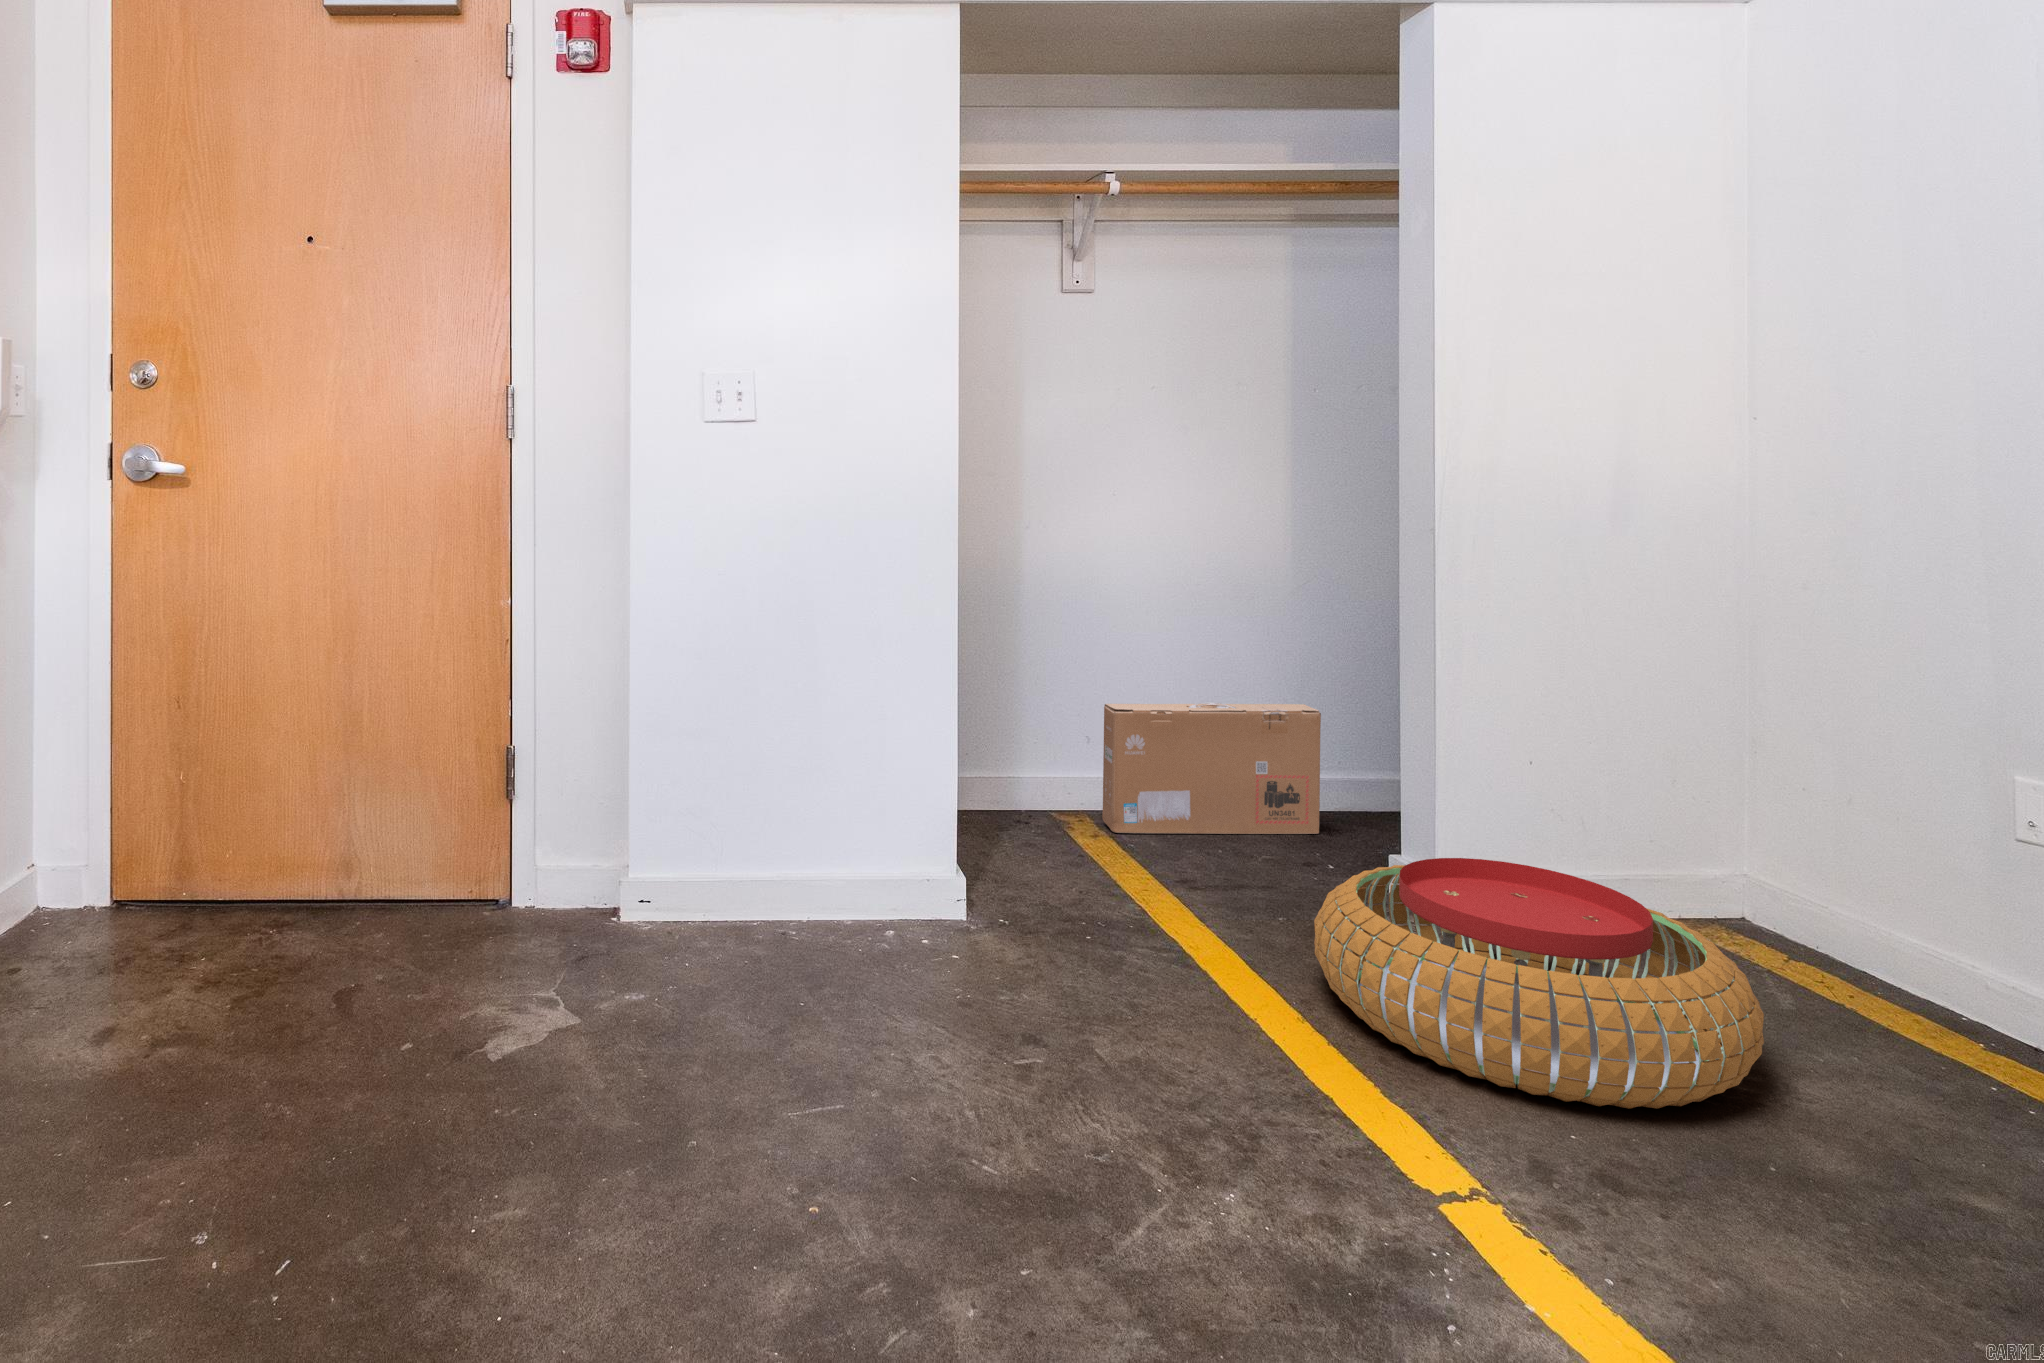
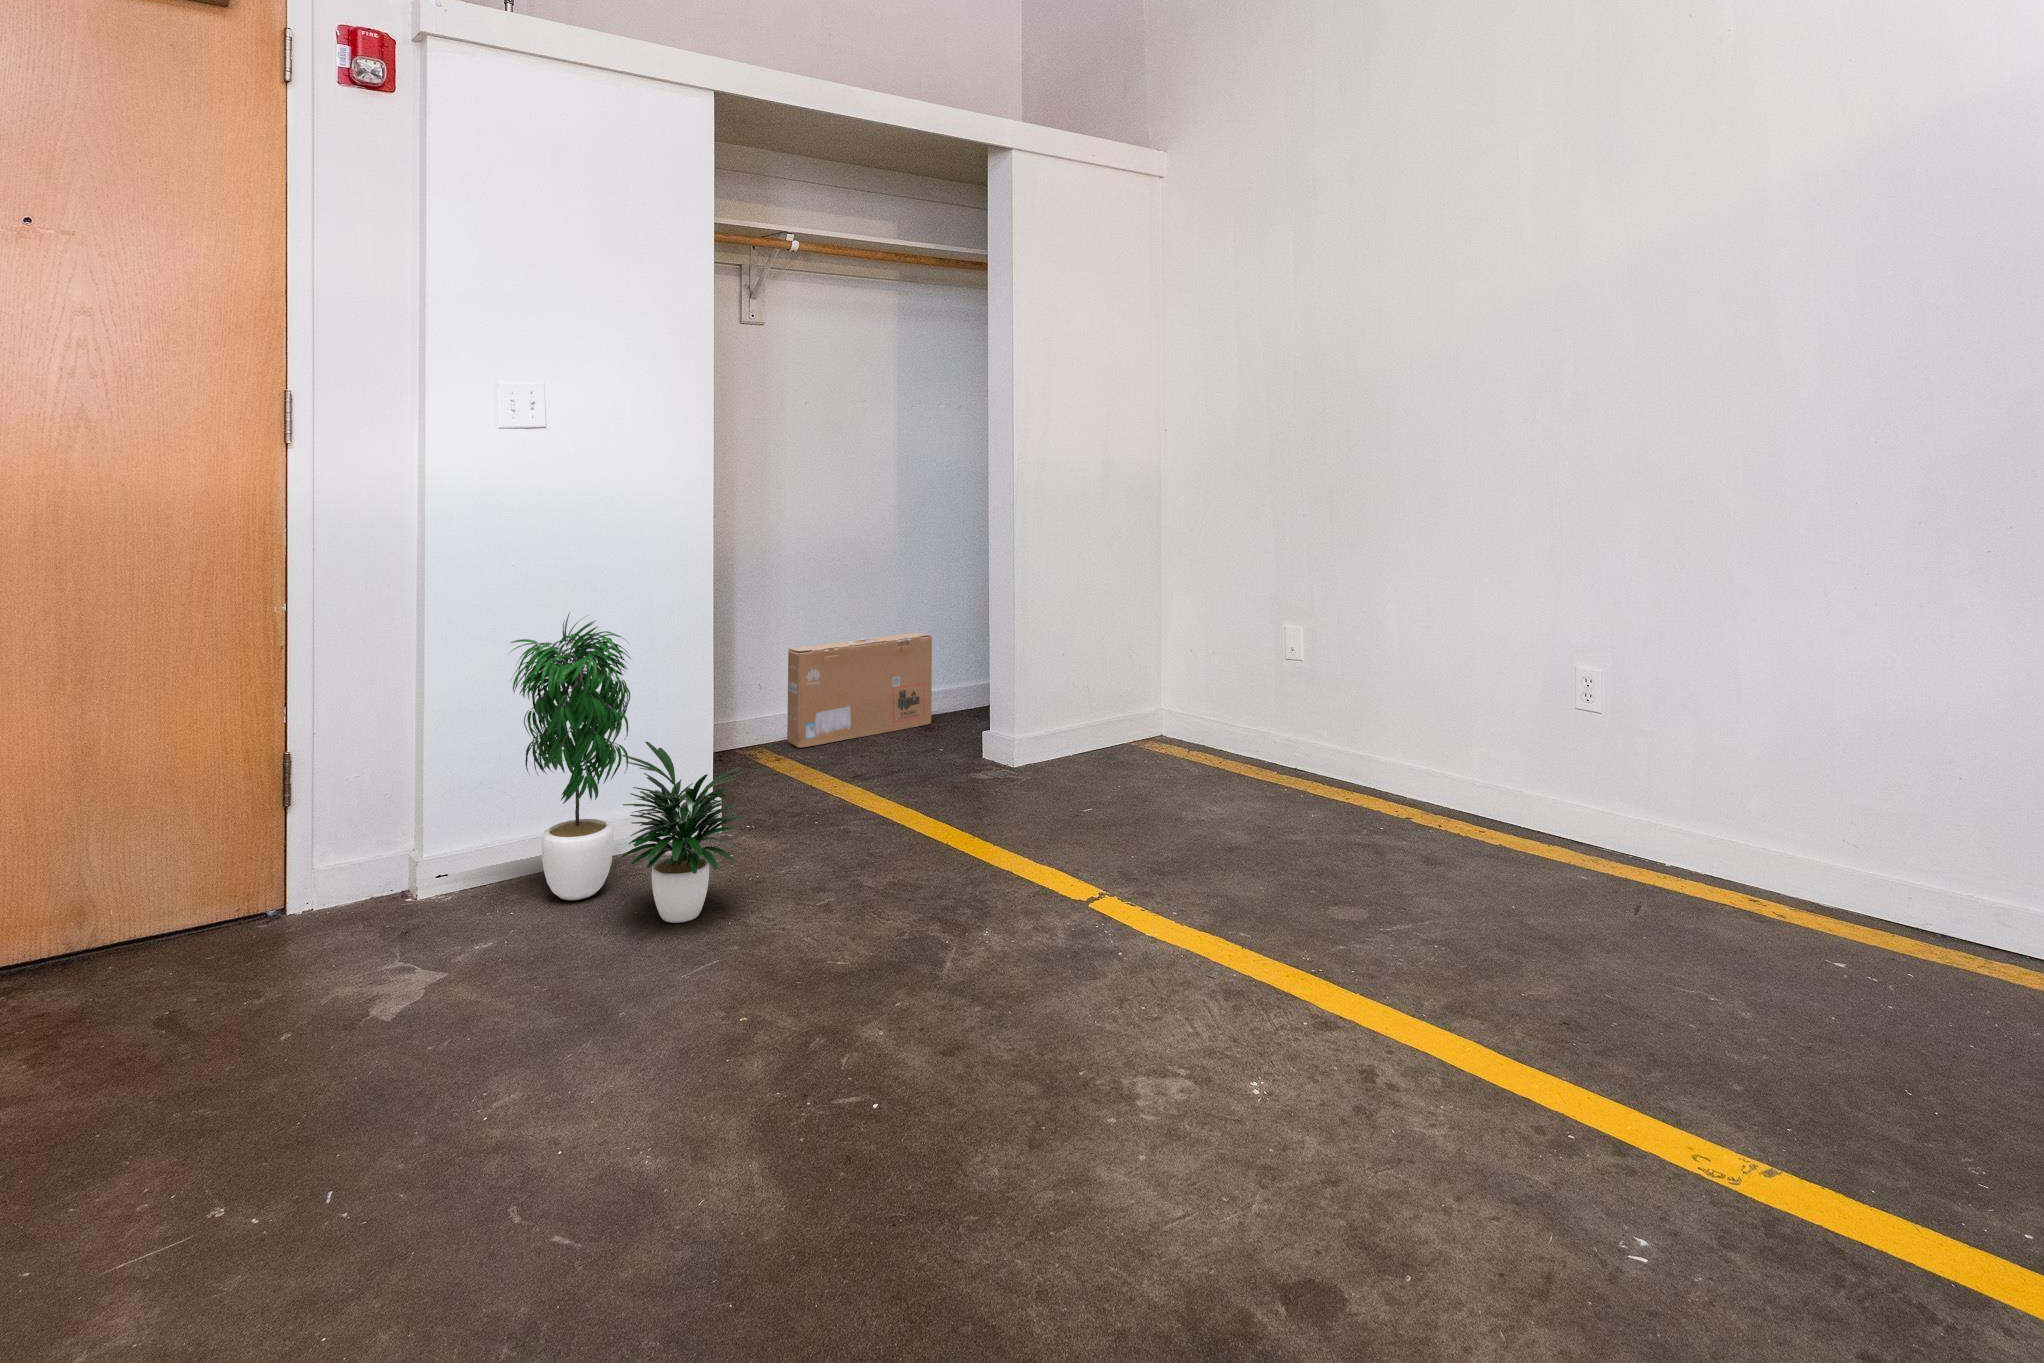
potted plant: none [687,633,924,1034] -> present [511,612,745,923]
pouf: present [1314,858,1764,1109] -> none [971,709,1204,839]

